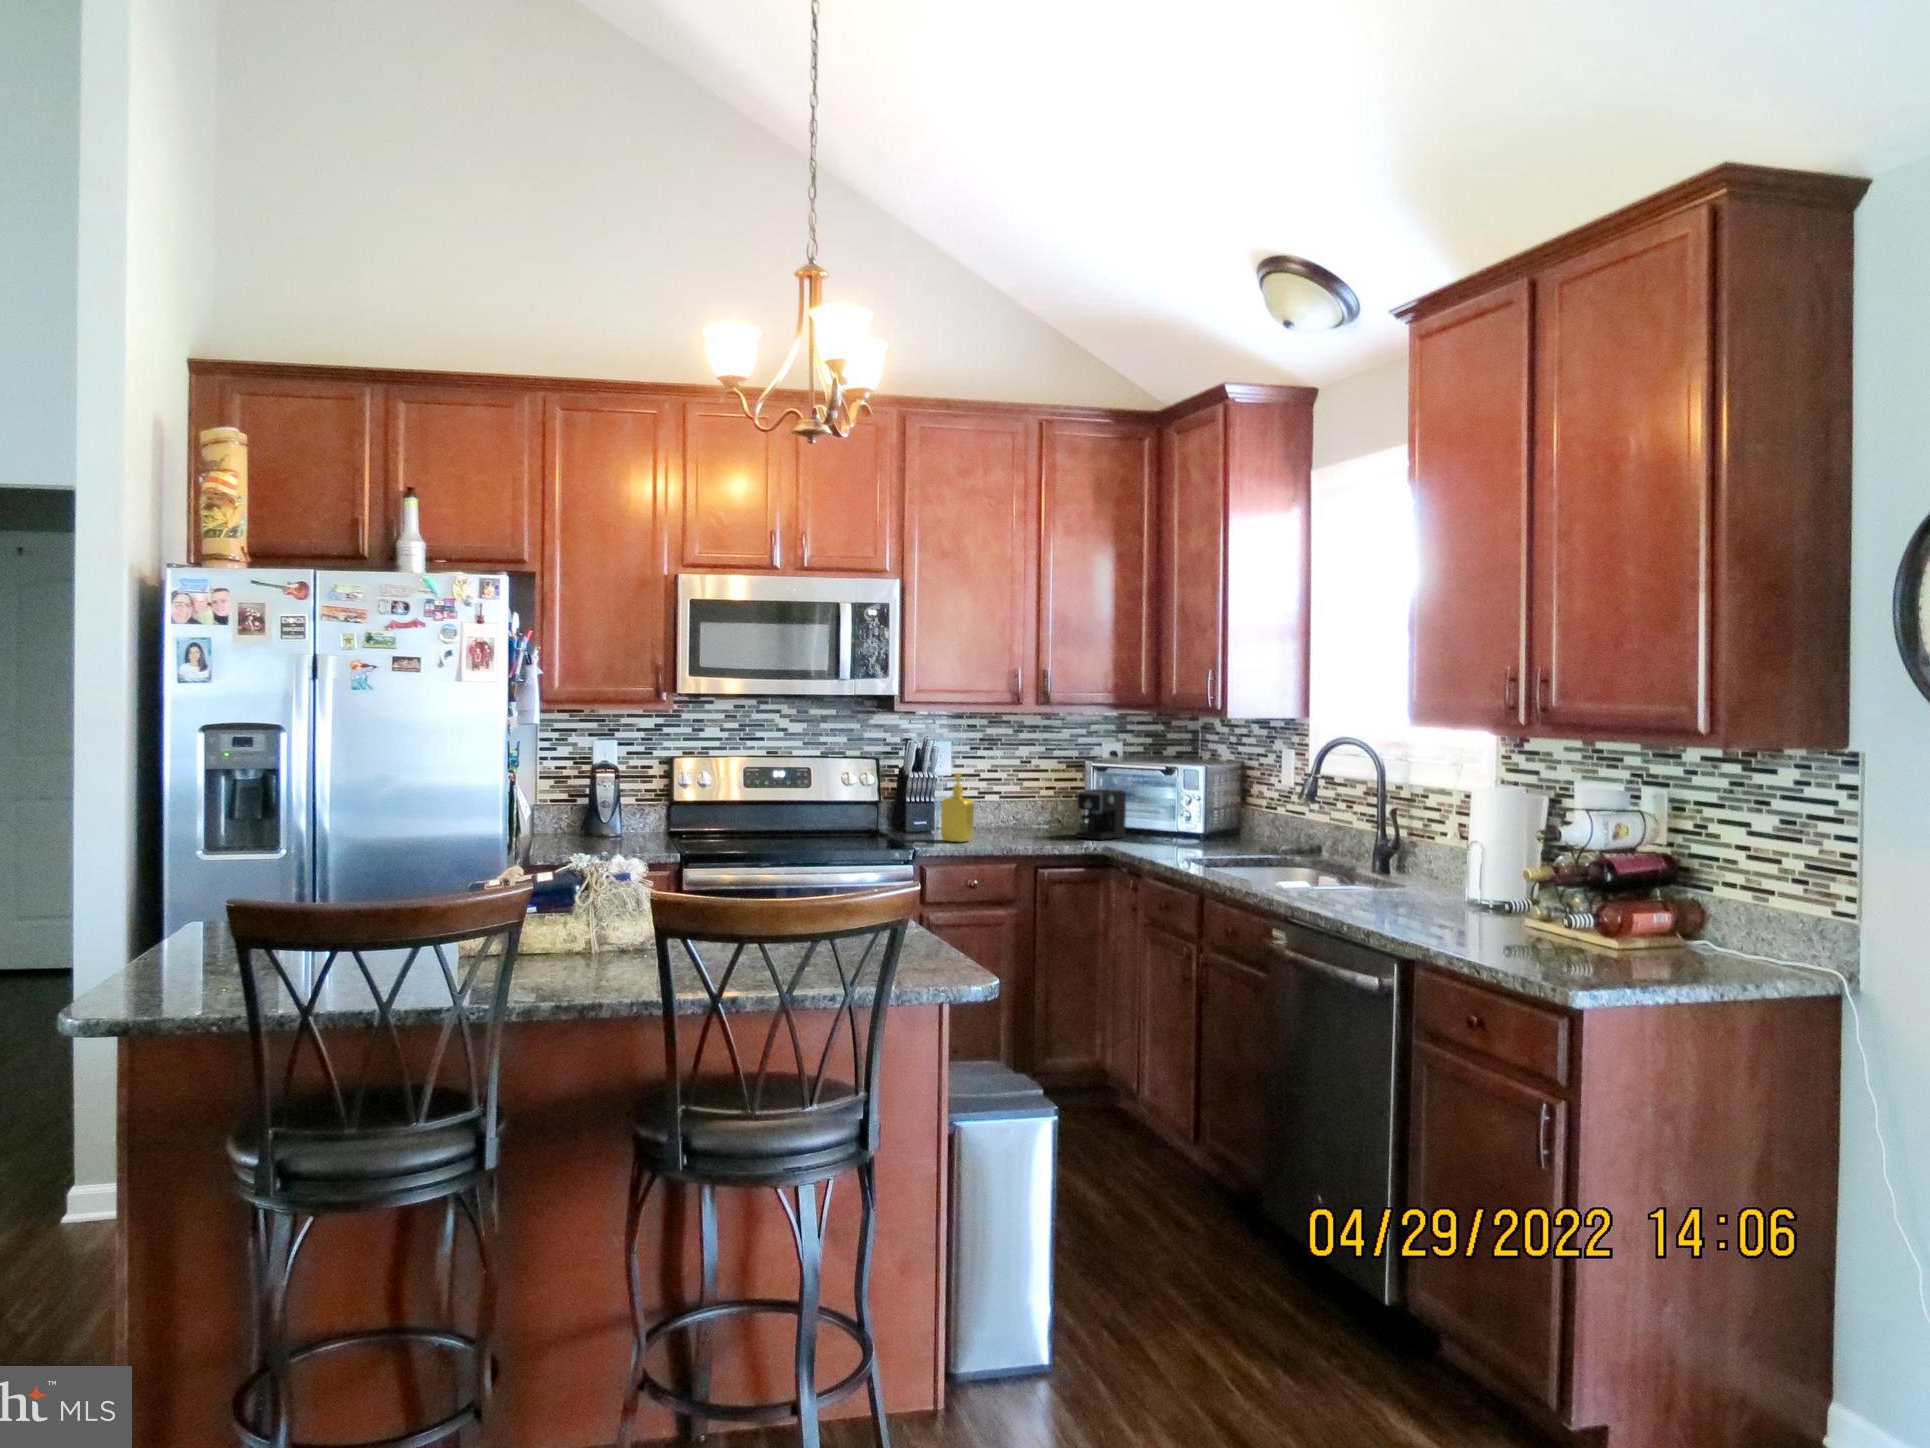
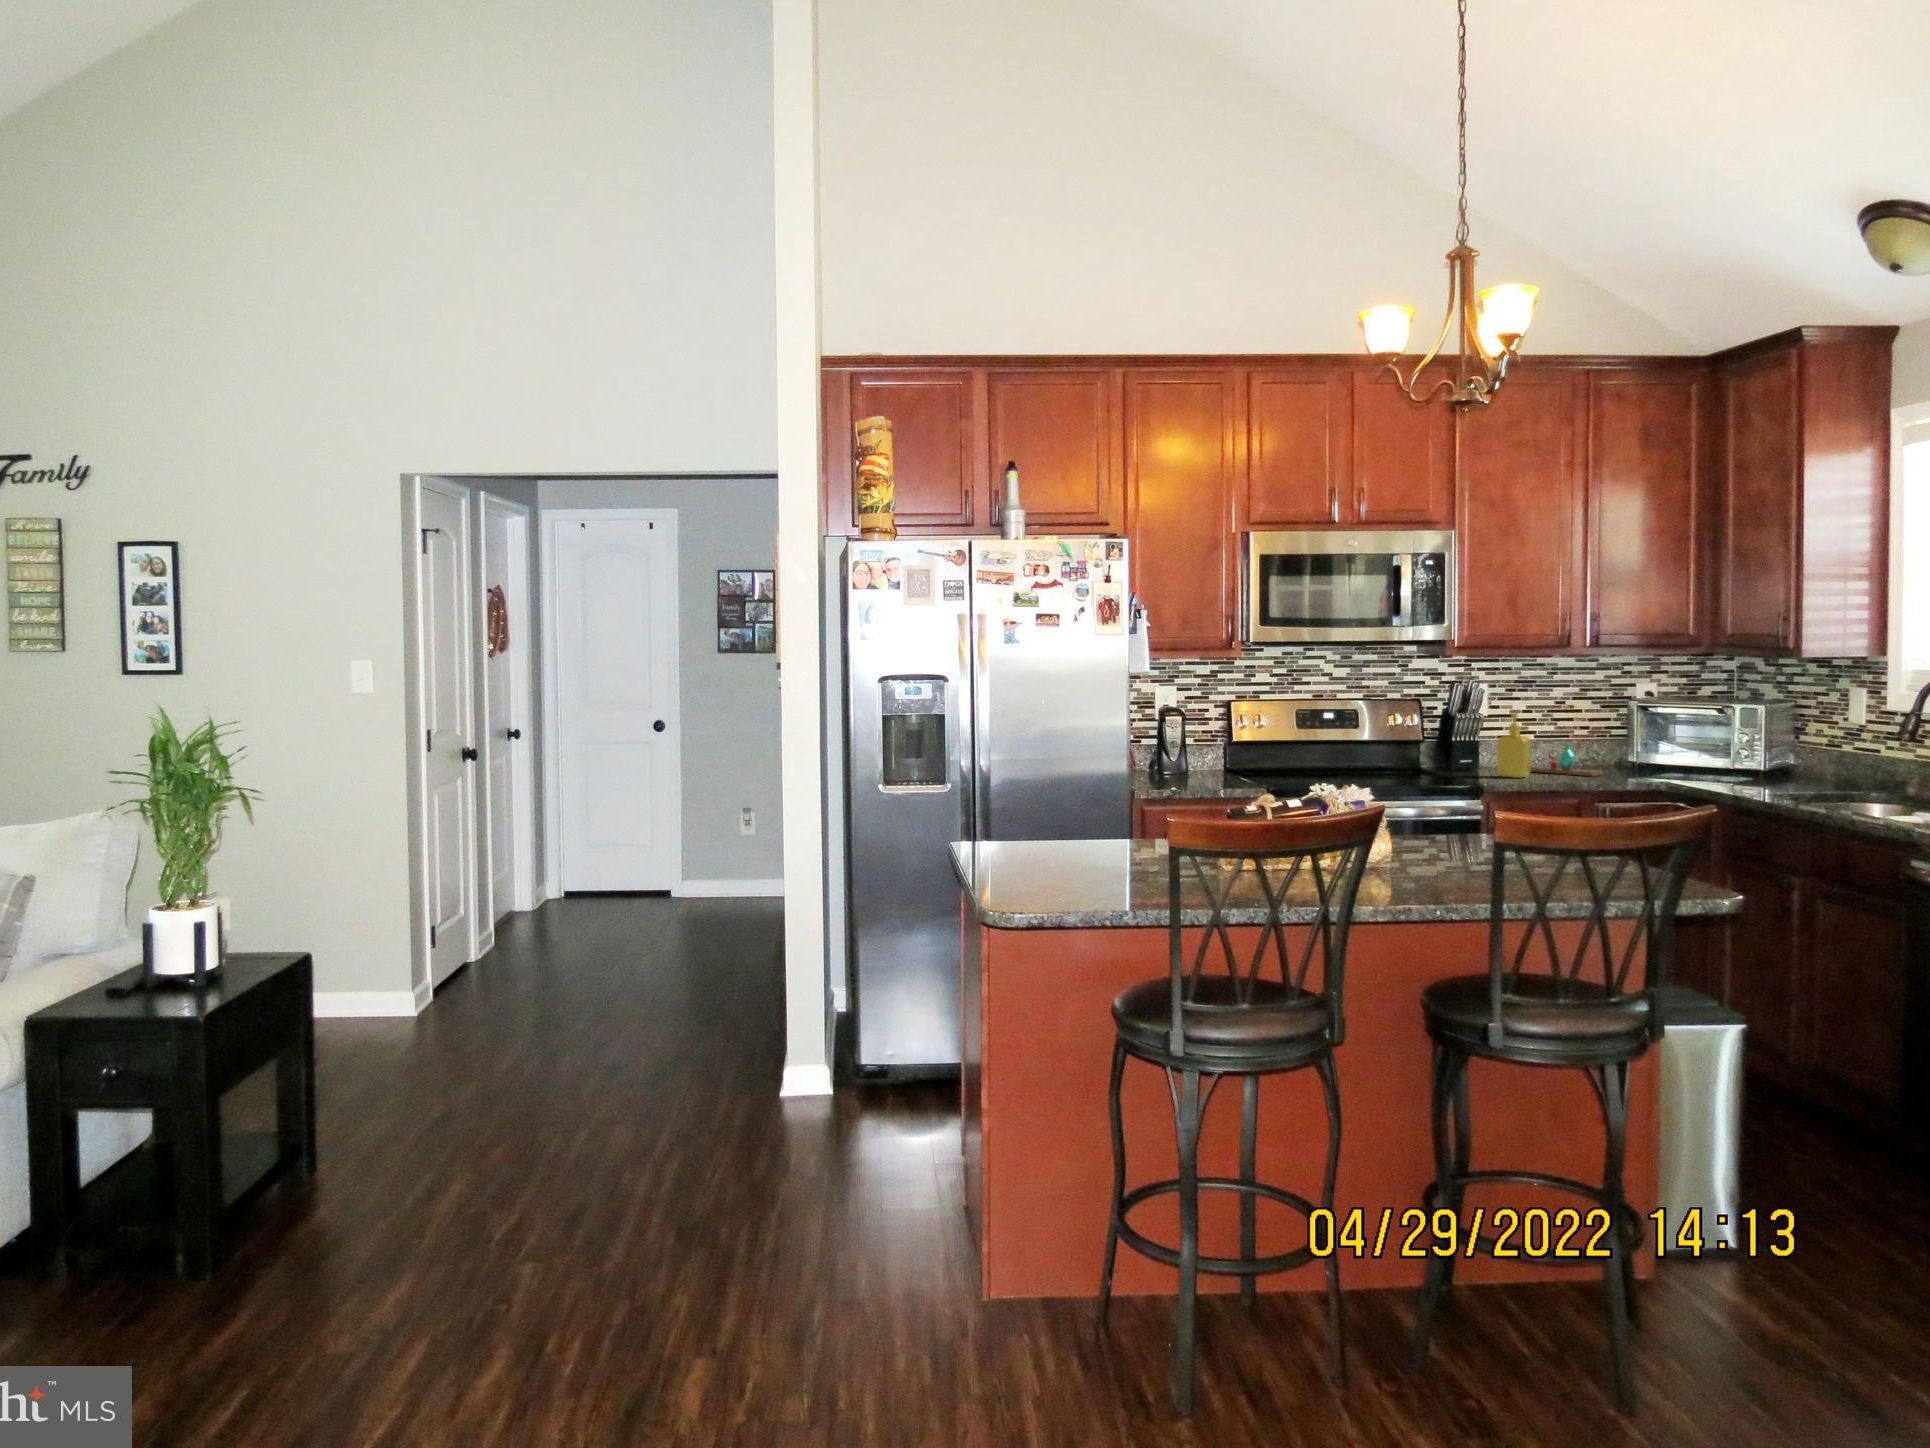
coffee maker: present [1076,789,1174,840] -> none [1629,727,1735,776]
vase: none [977,805,1050,840] -> present [1530,743,1603,776]

